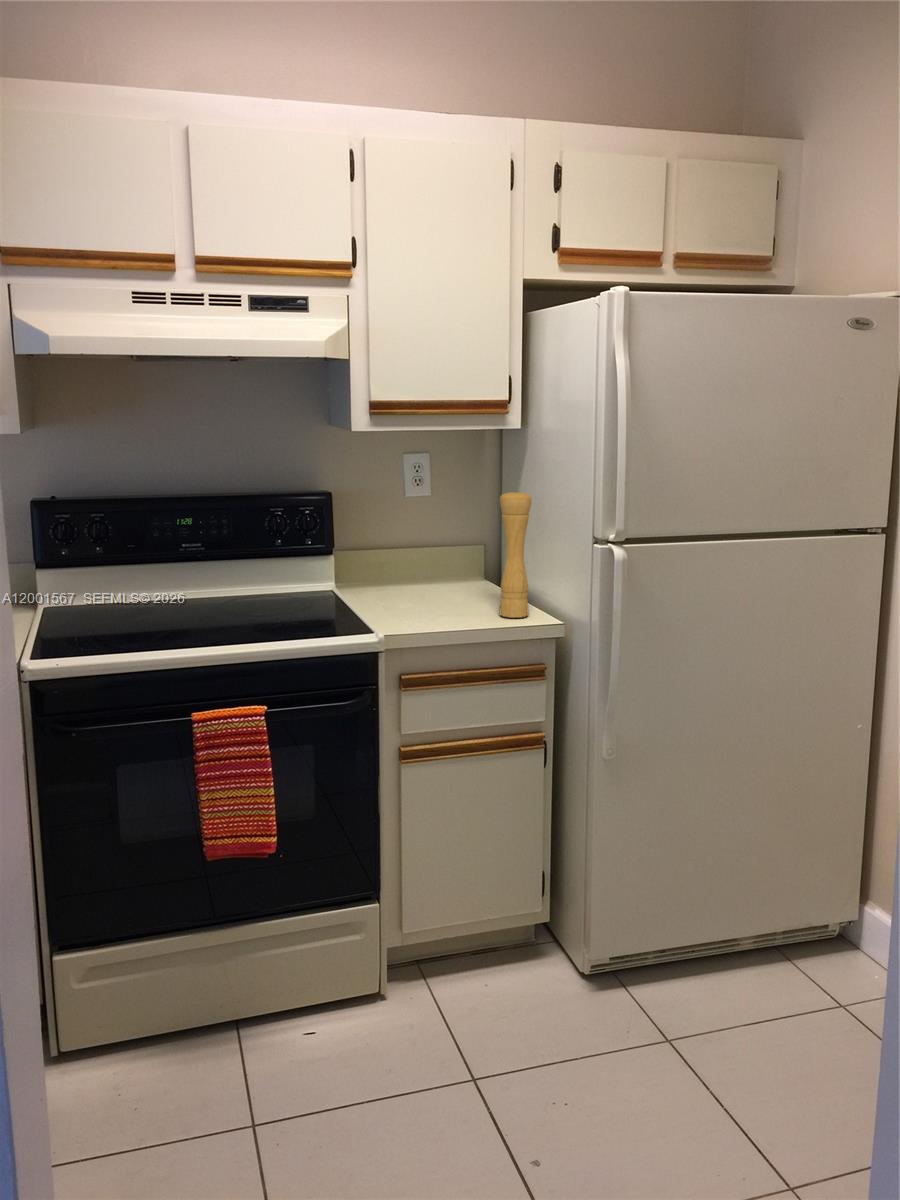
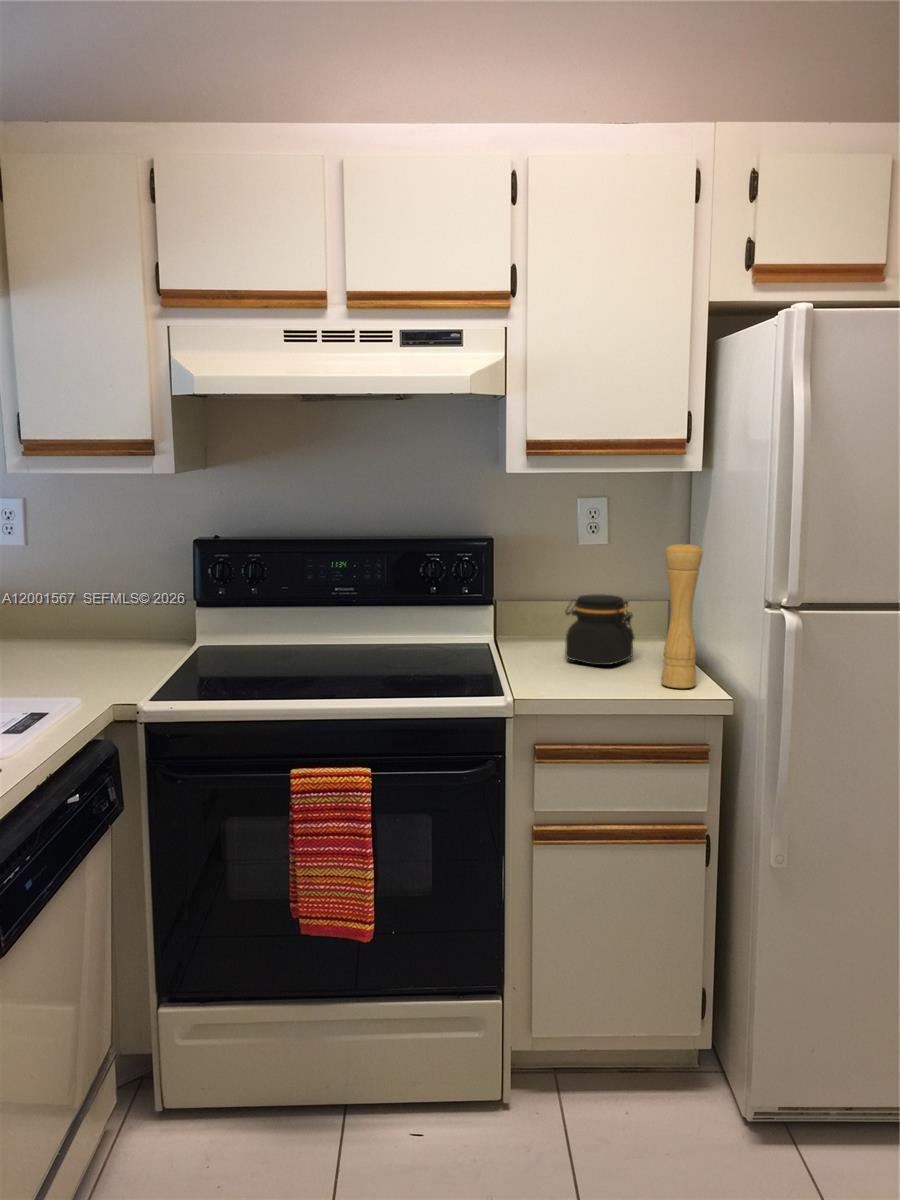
jar: none [403,540,468,603] -> present [565,594,634,665]

